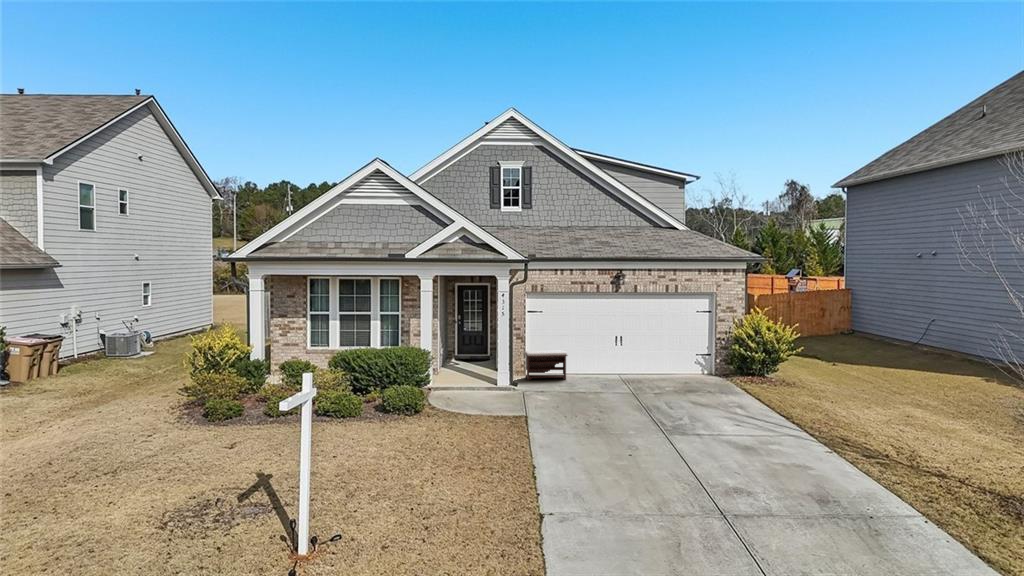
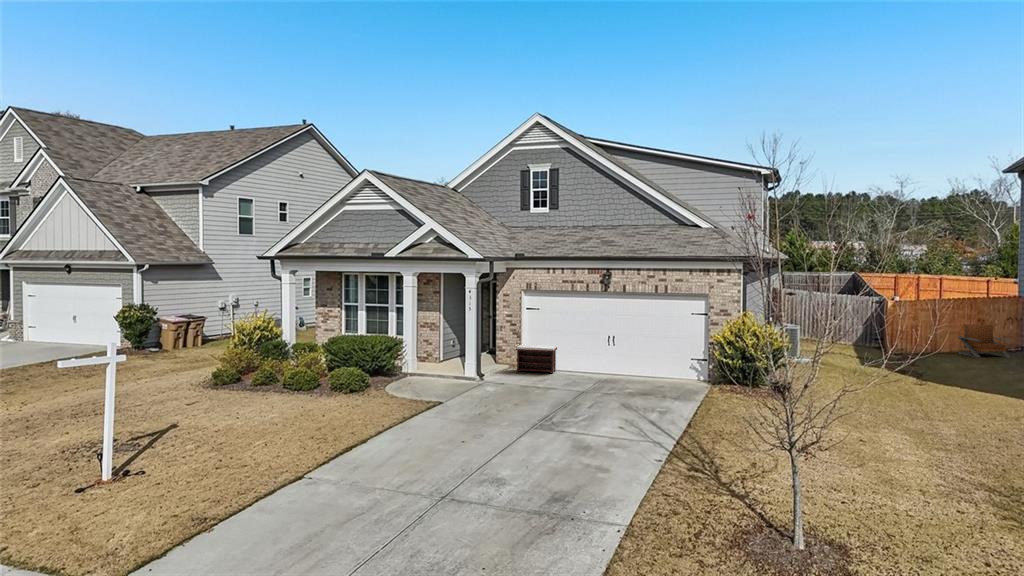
lounge chair: none [830,314,869,341] -> present [958,325,1010,358]

